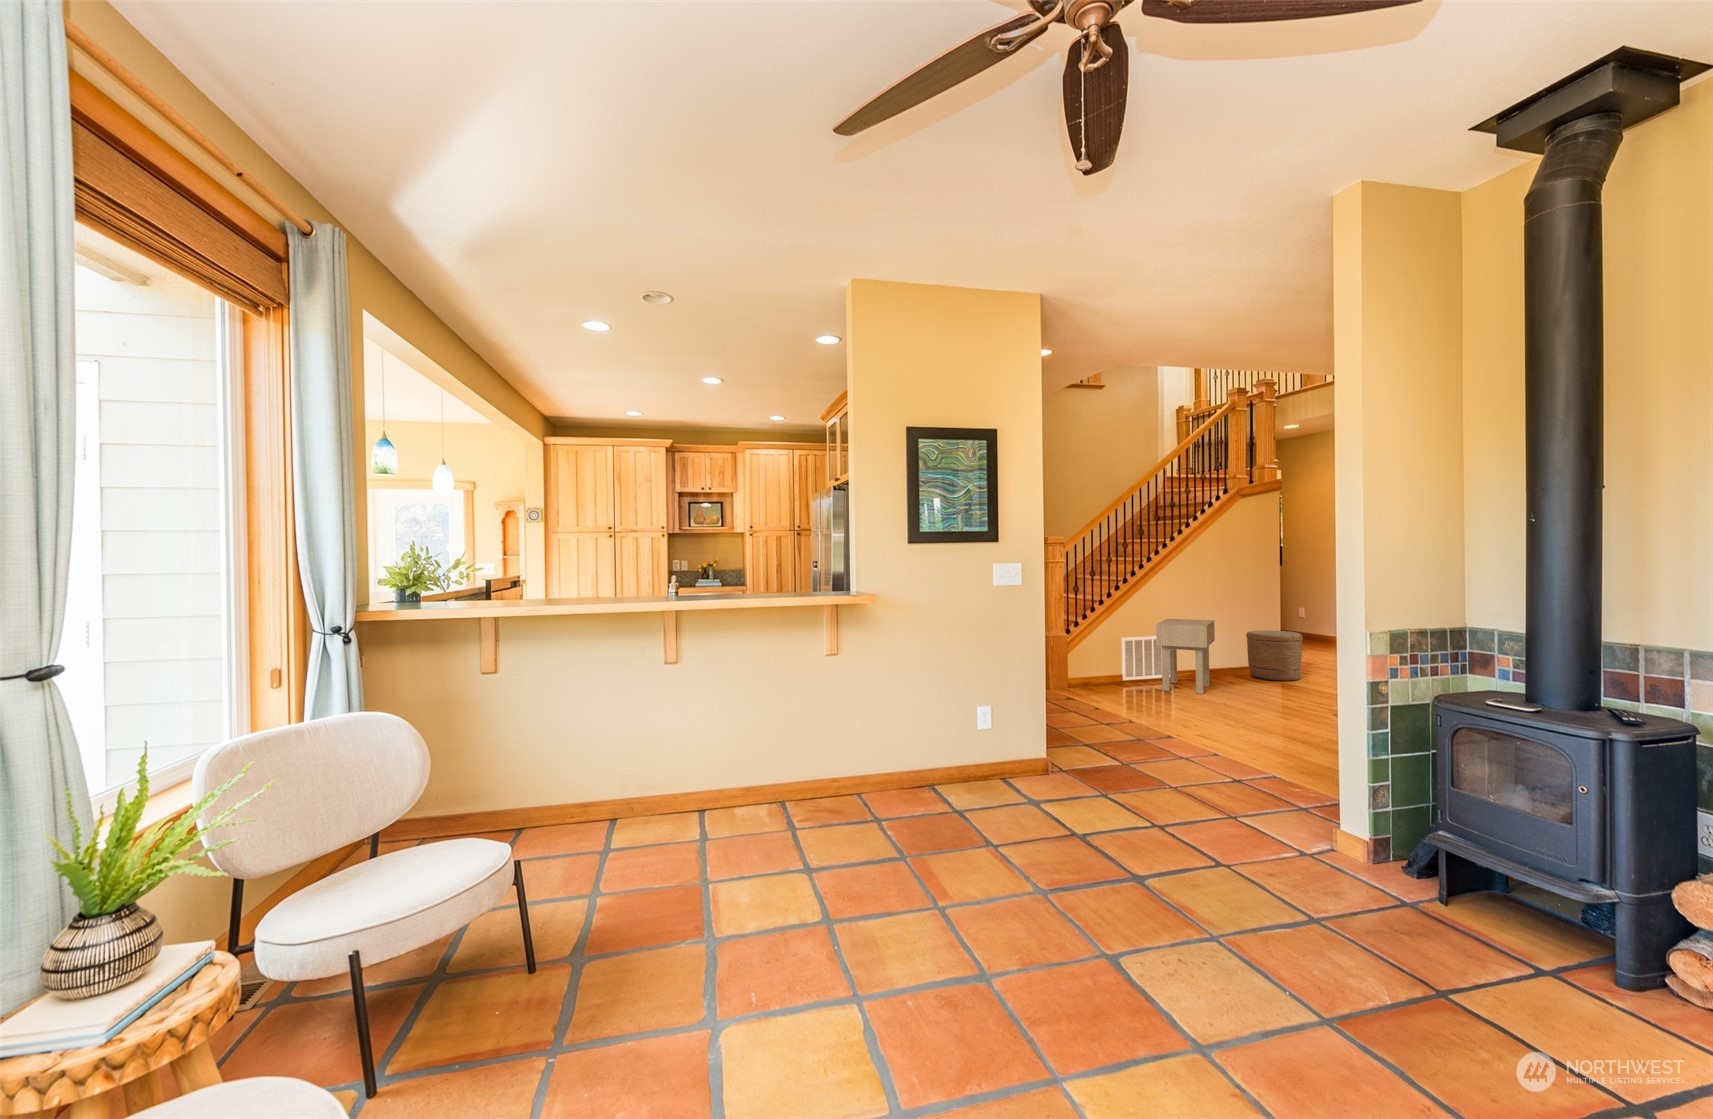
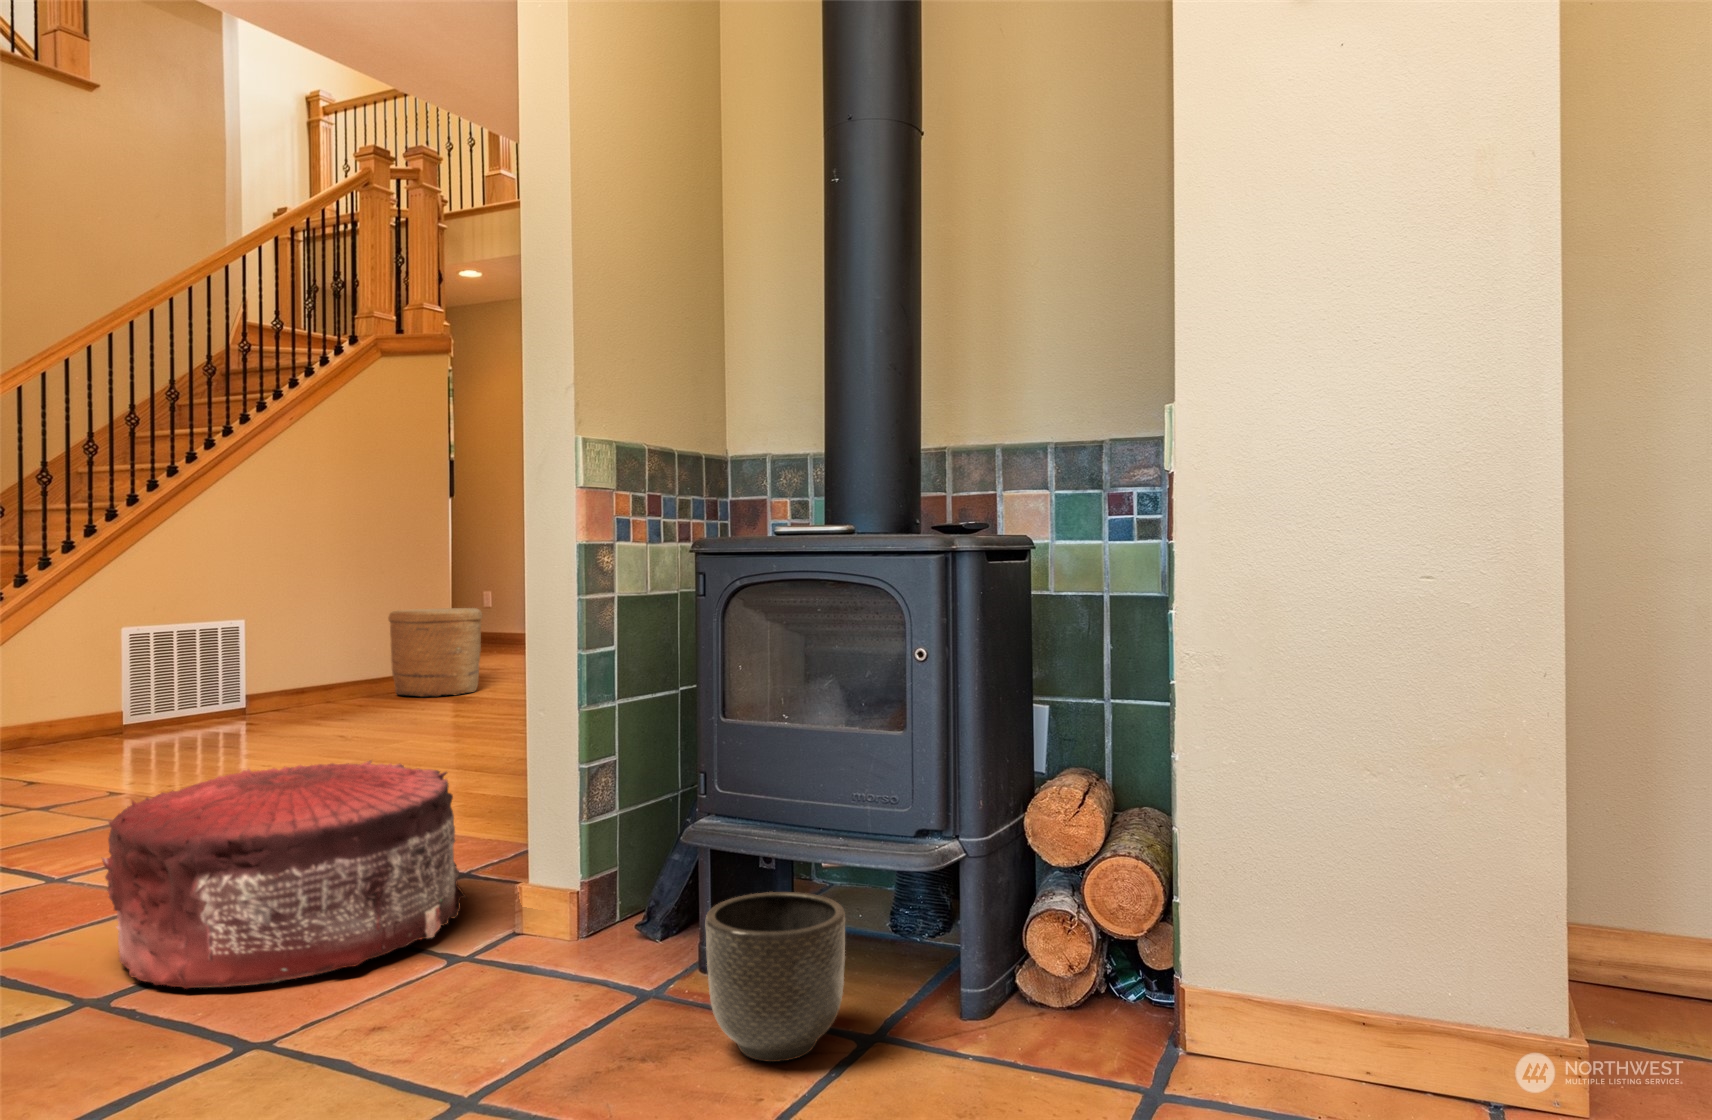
side table: present [1156,619,1215,694] -> none [196,583,326,734]
pouf: none [1158,743,1307,842] -> present [102,761,466,989]
planter: none [1436,876,1525,963] -> present [706,892,845,1062]

